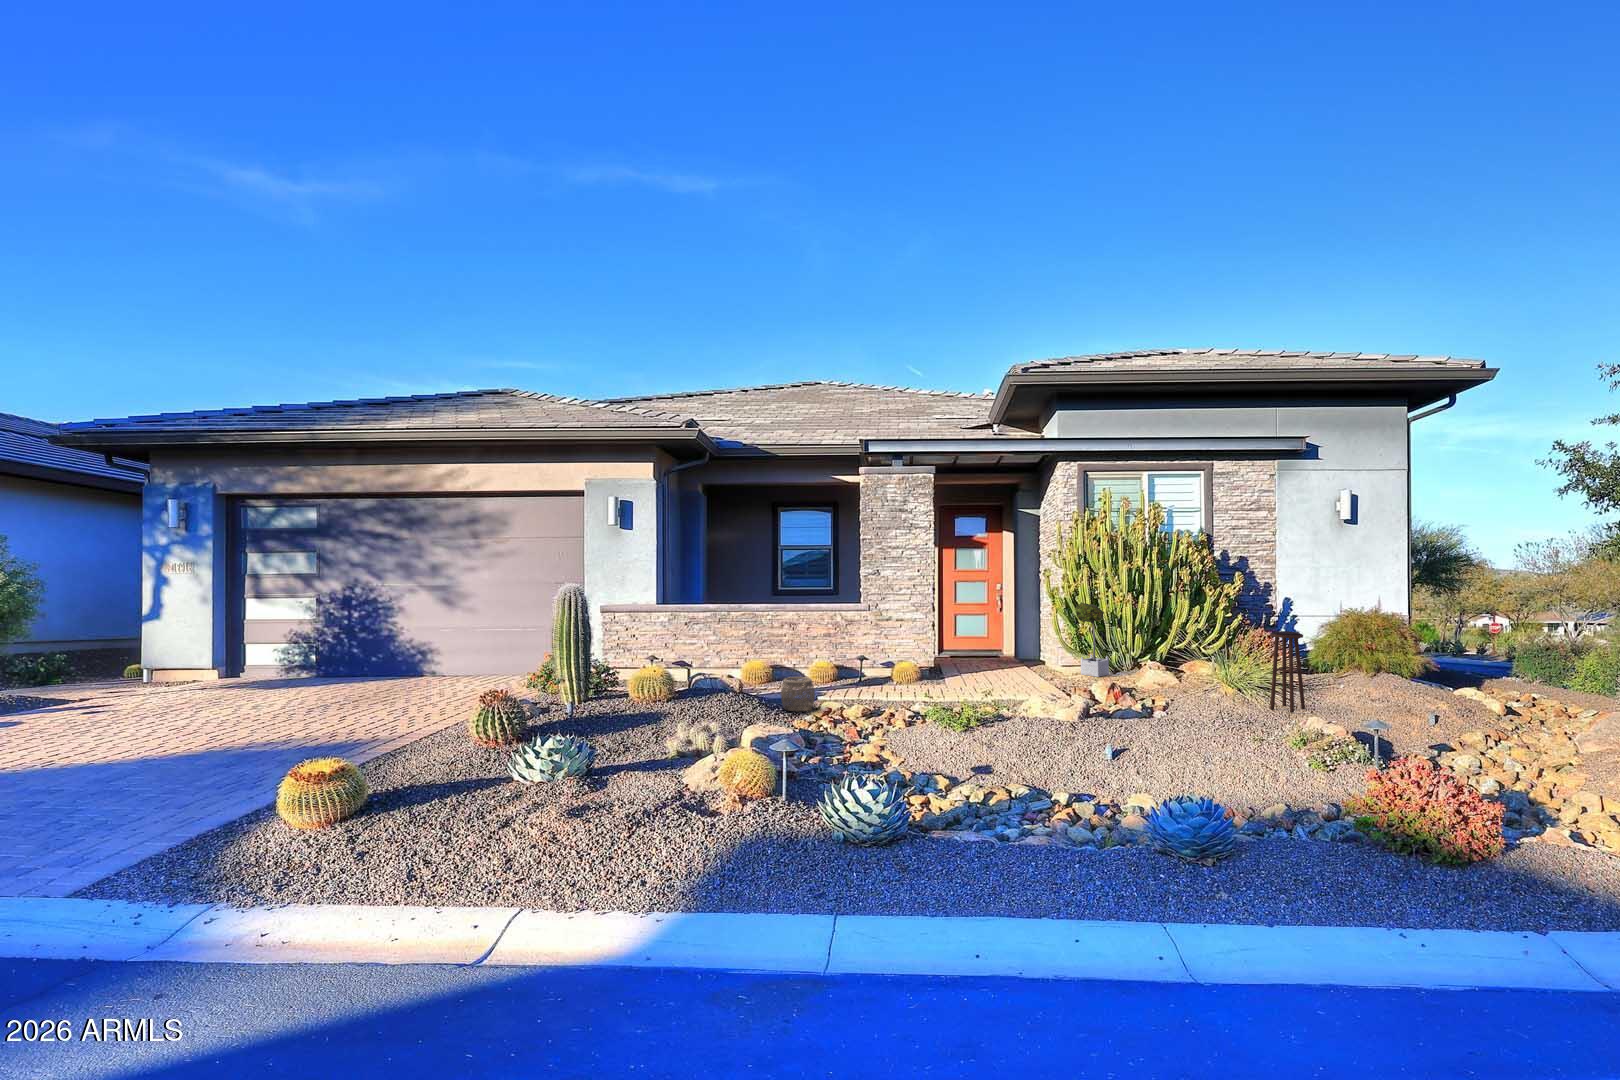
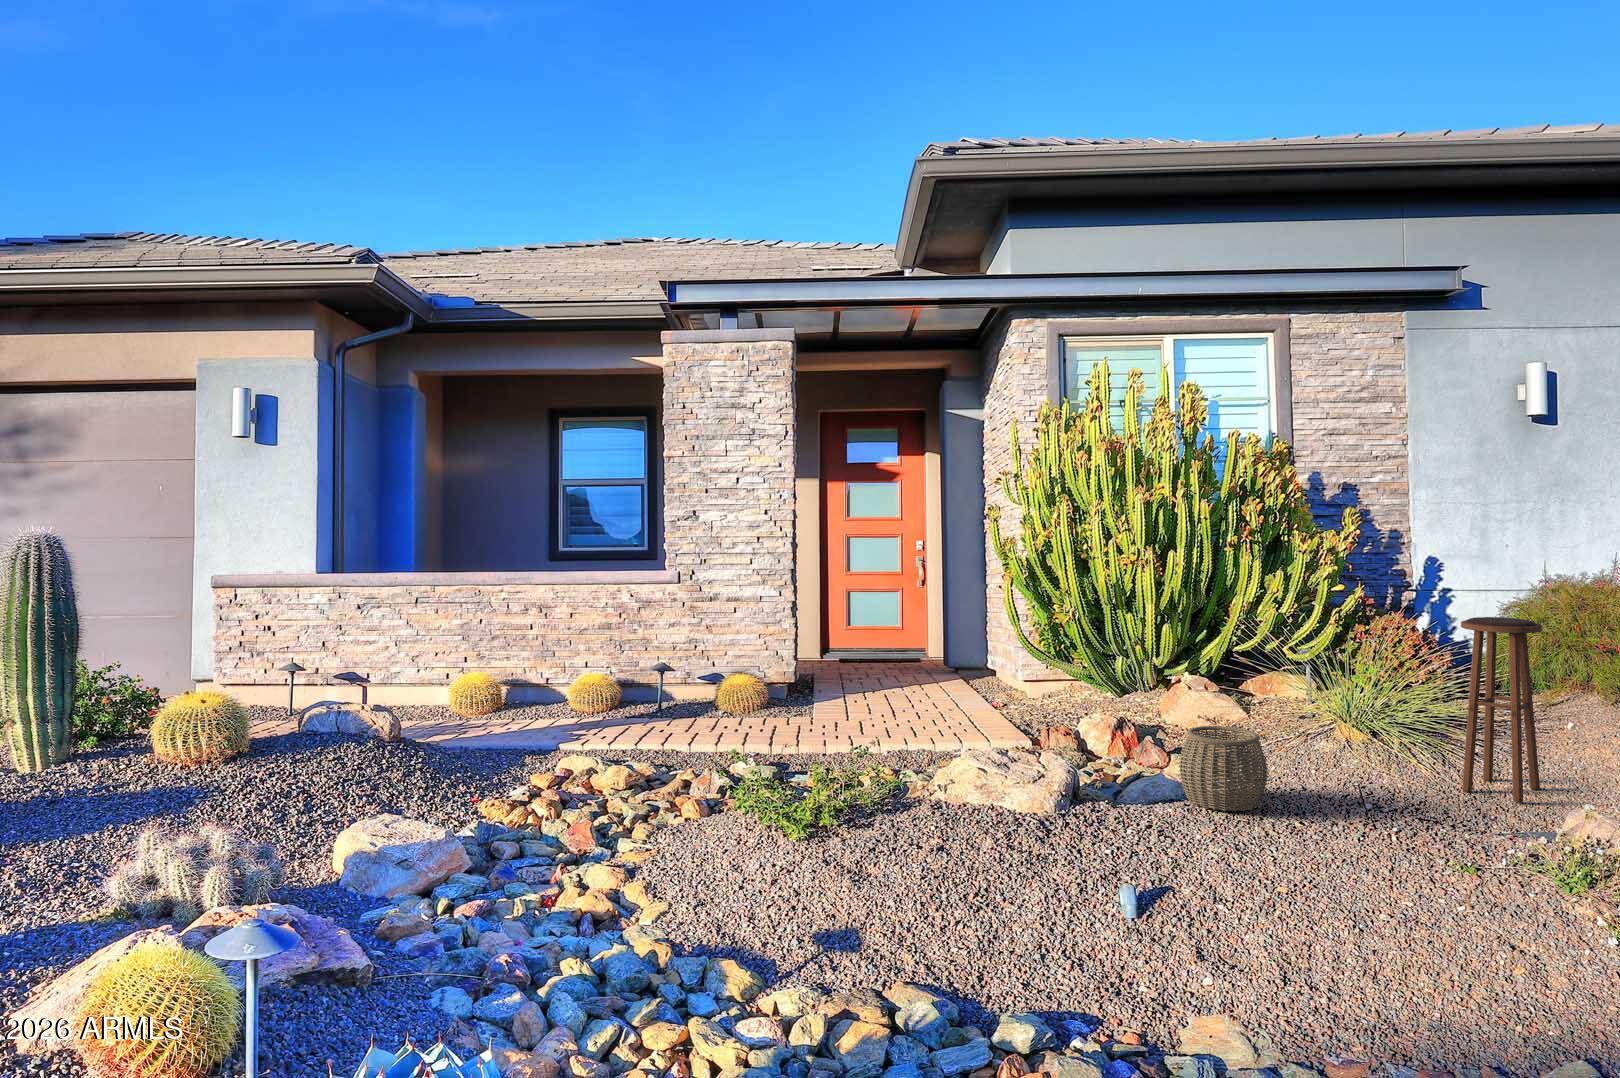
potted tree: present [1075,602,1109,677] -> none [1045,565,1109,708]
woven basket: present [781,677,815,711] -> present [1178,726,1269,812]

